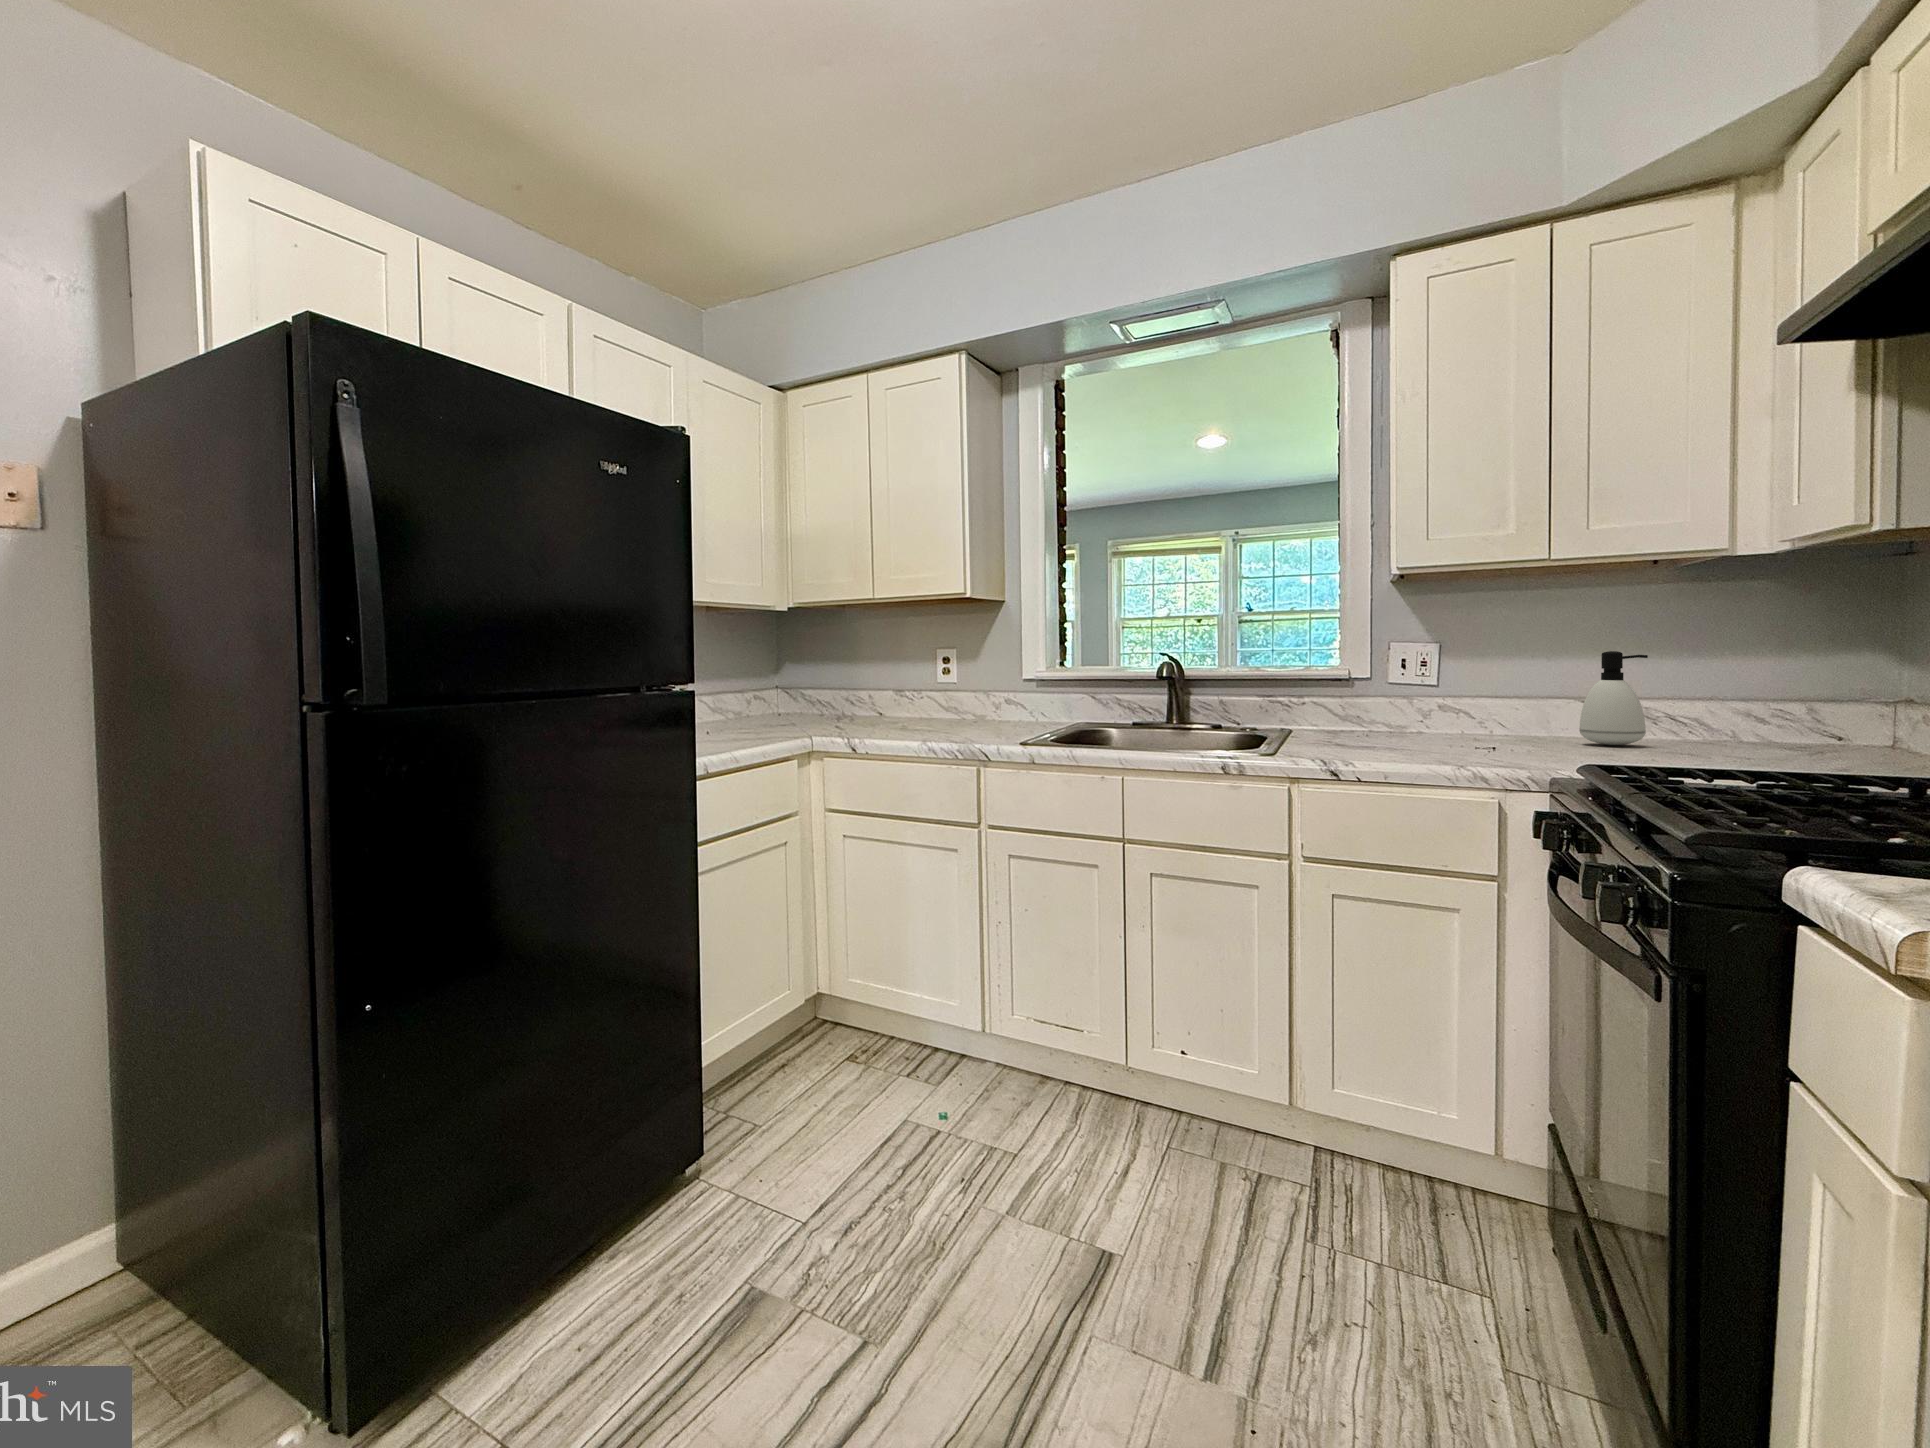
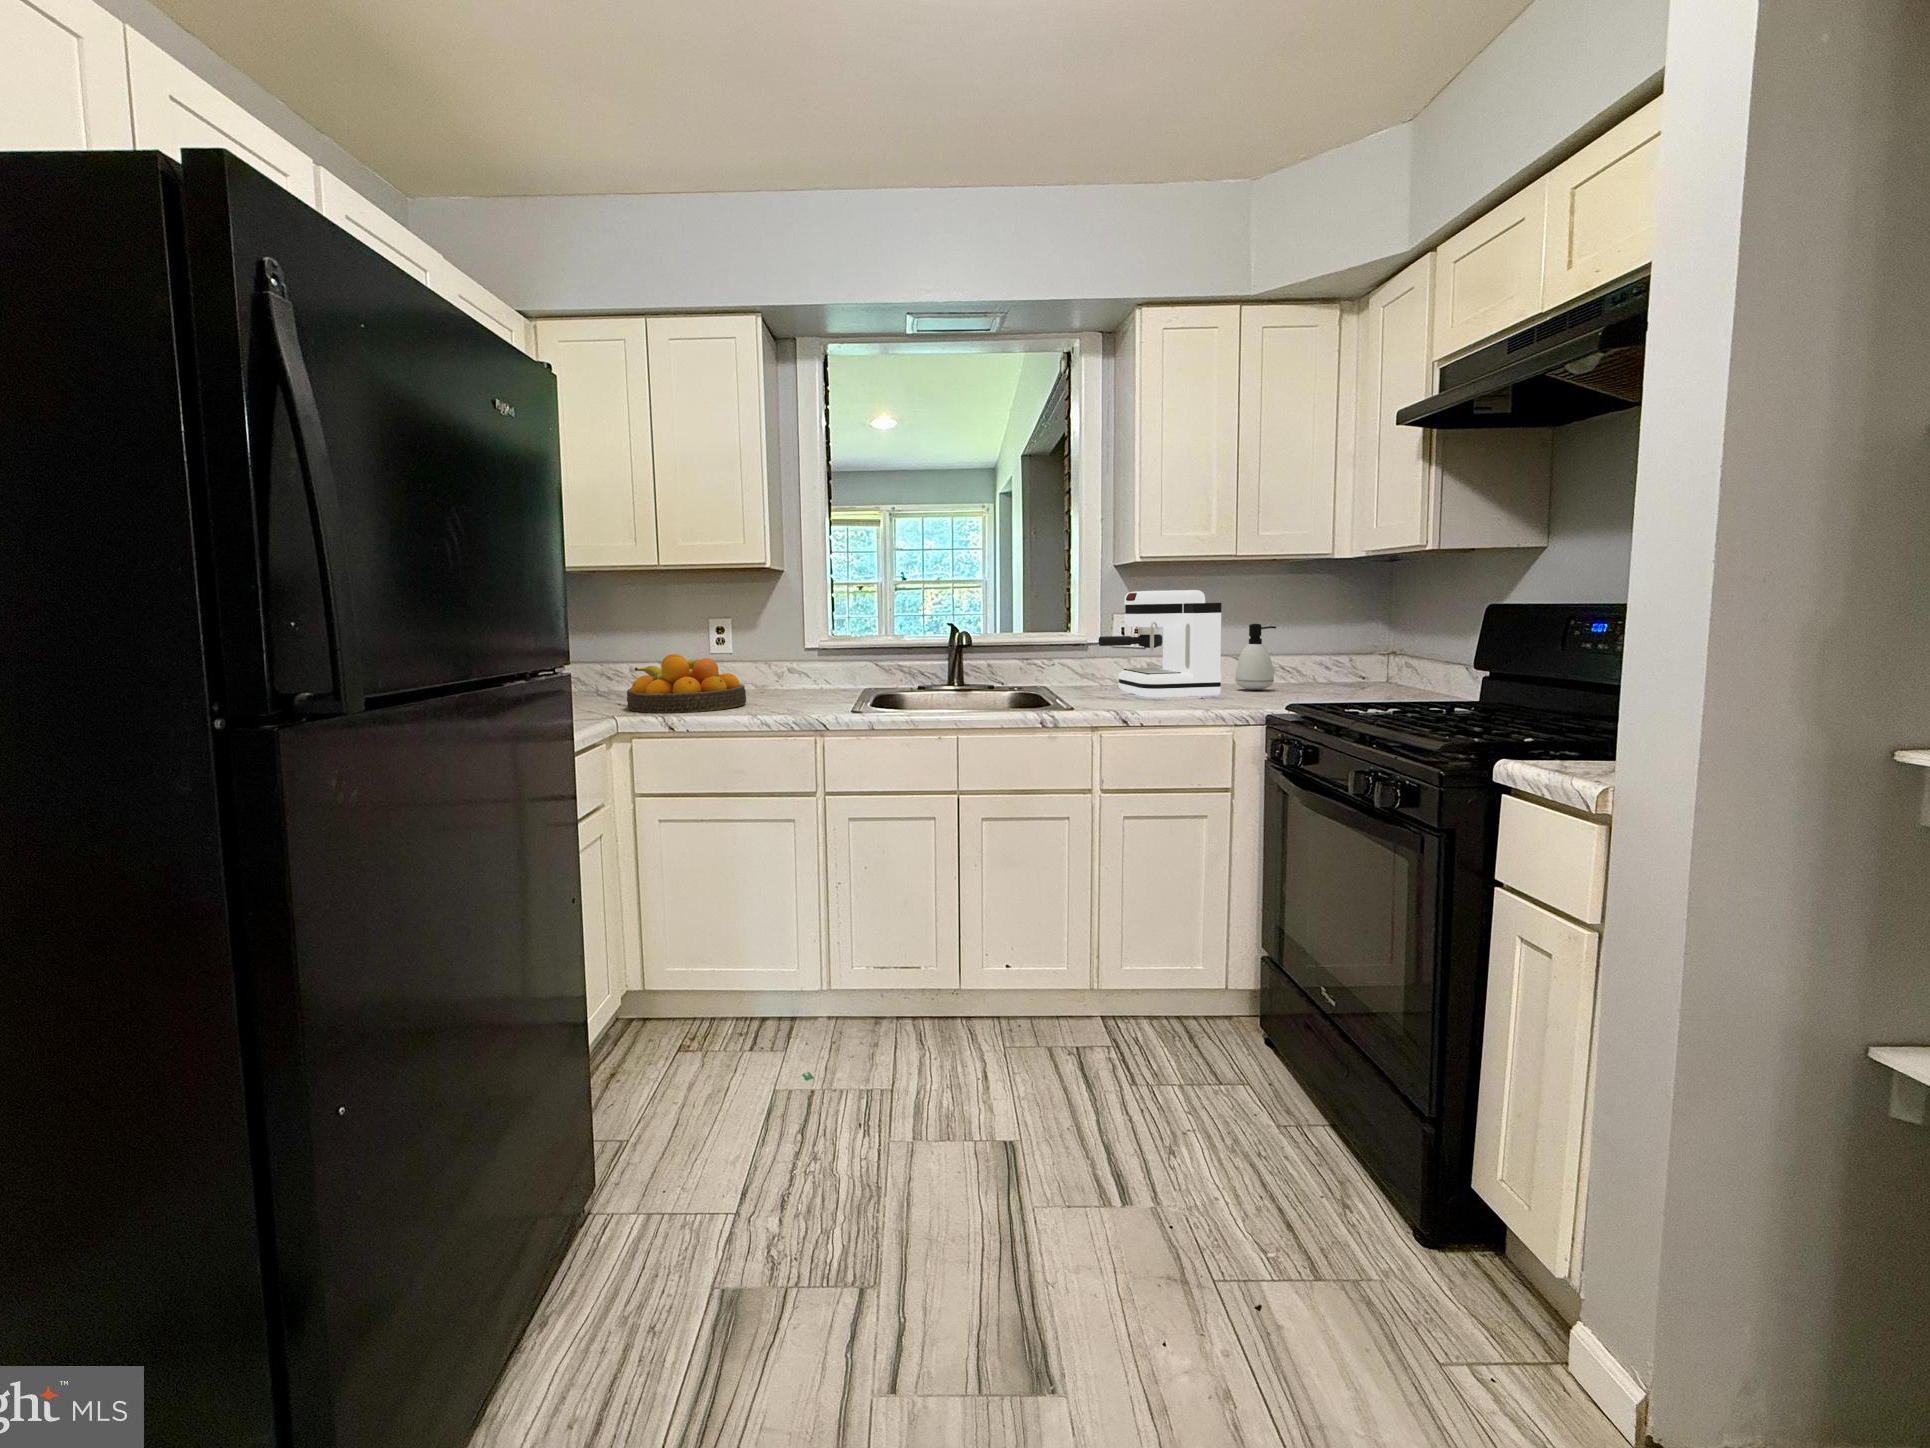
coffee maker: none [1346,606,1520,751] -> present [1099,590,1222,700]
fruit bowl: none [836,682,945,736] -> present [627,654,746,713]

